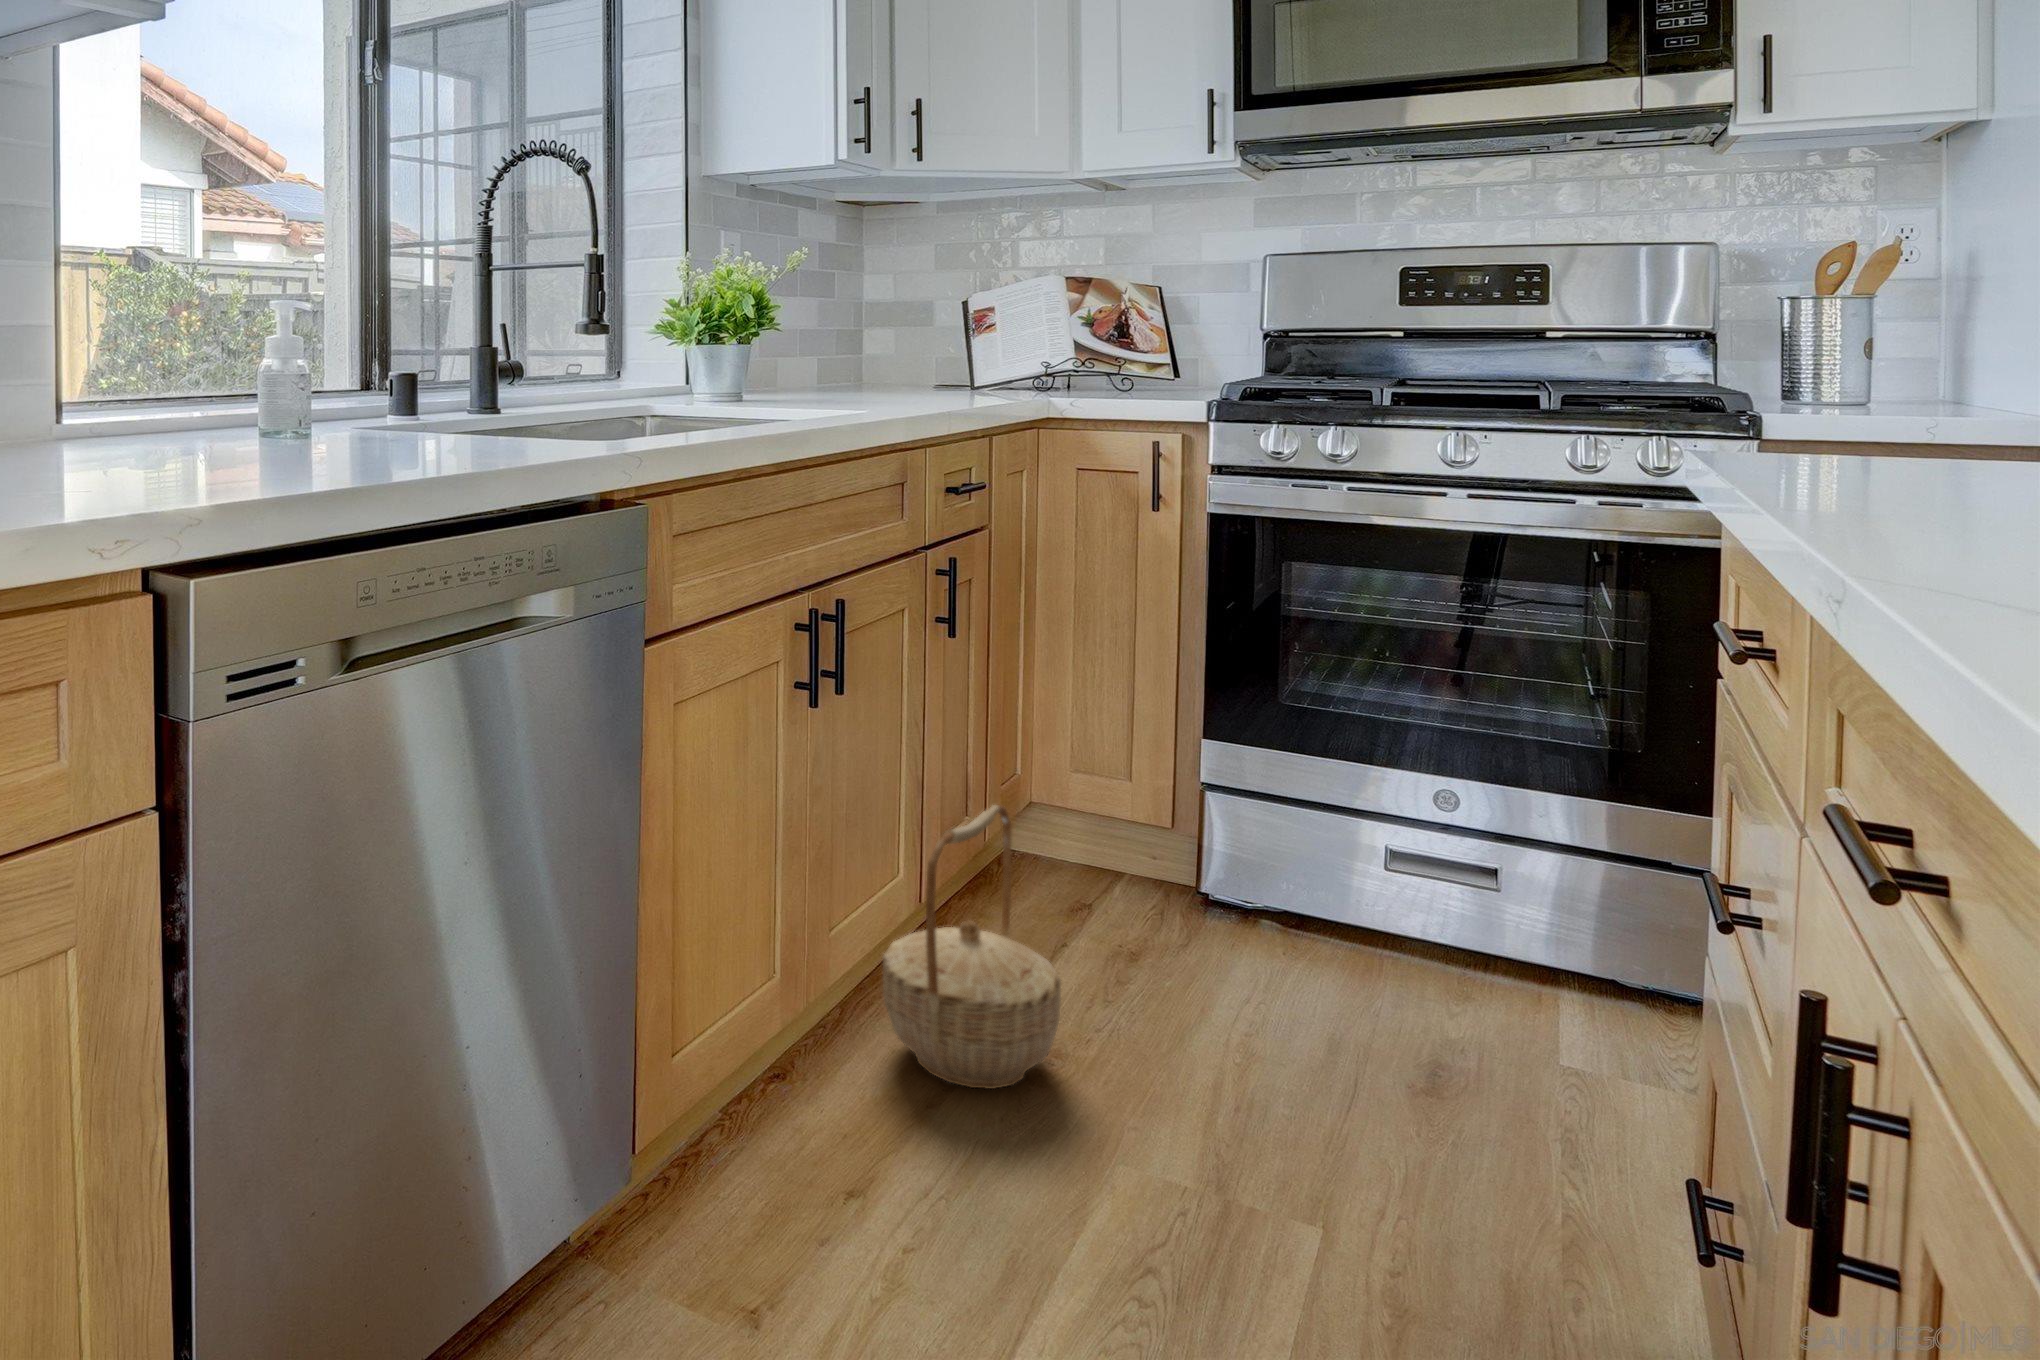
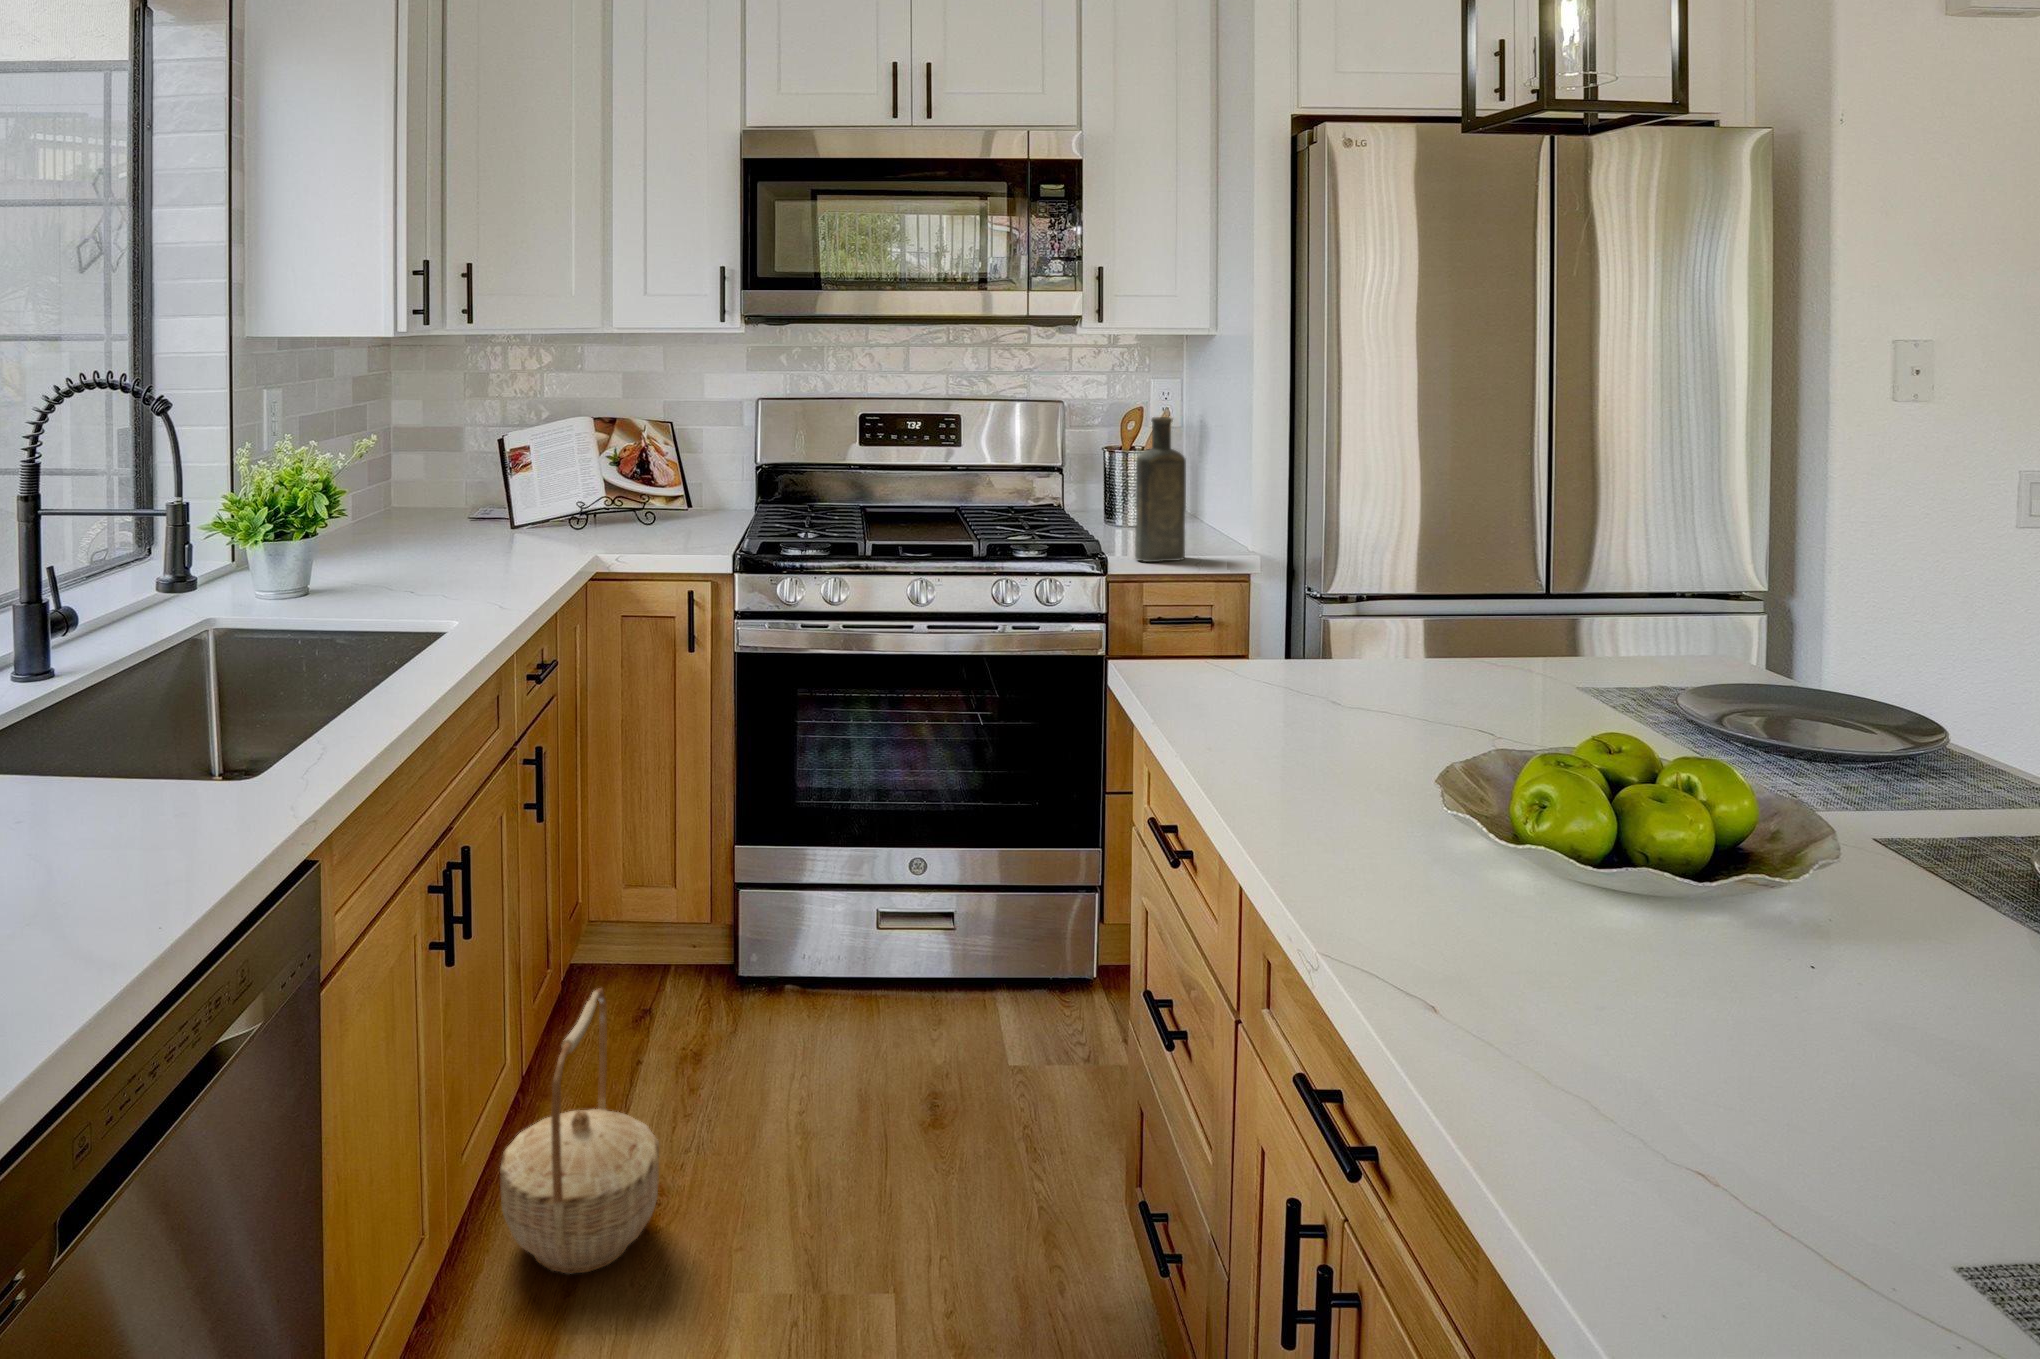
bottle: none [1812,224,1935,429] -> present [1135,417,1186,562]

